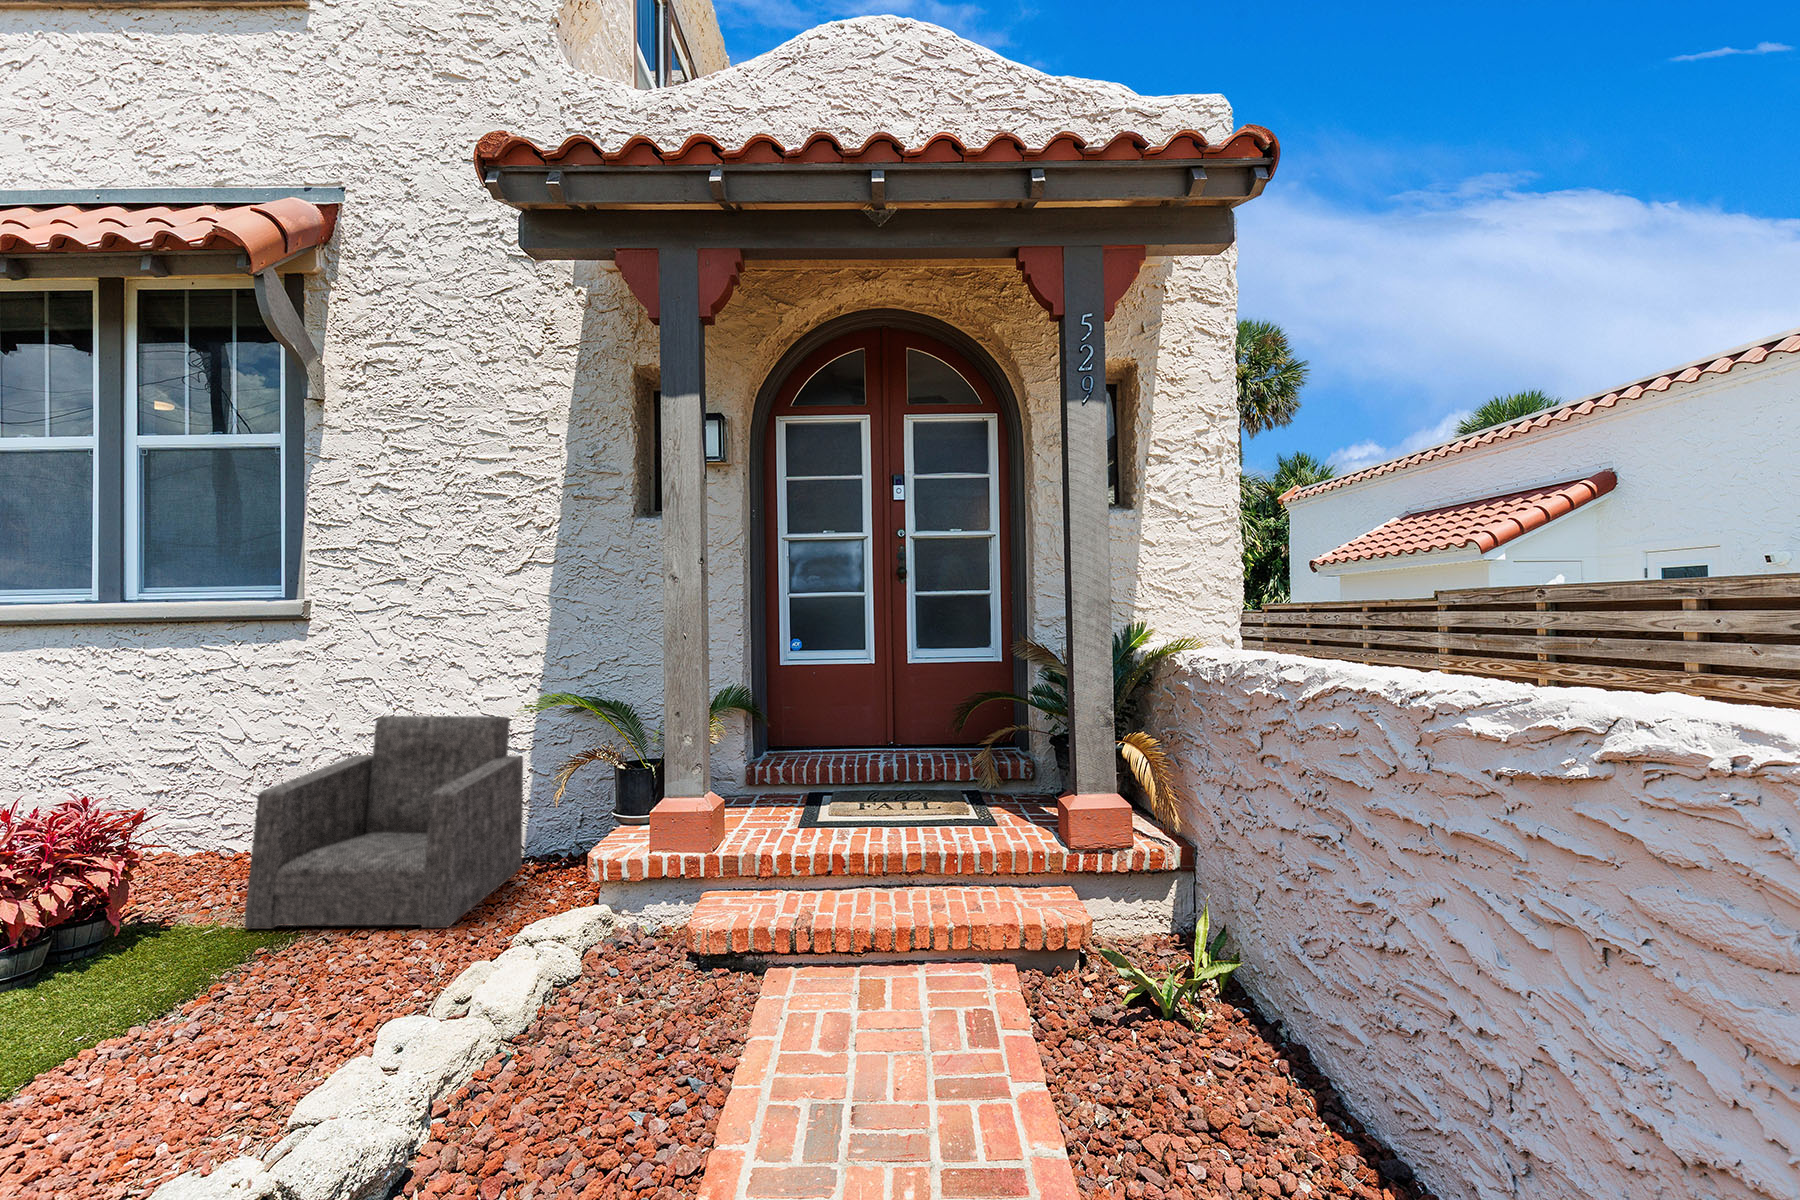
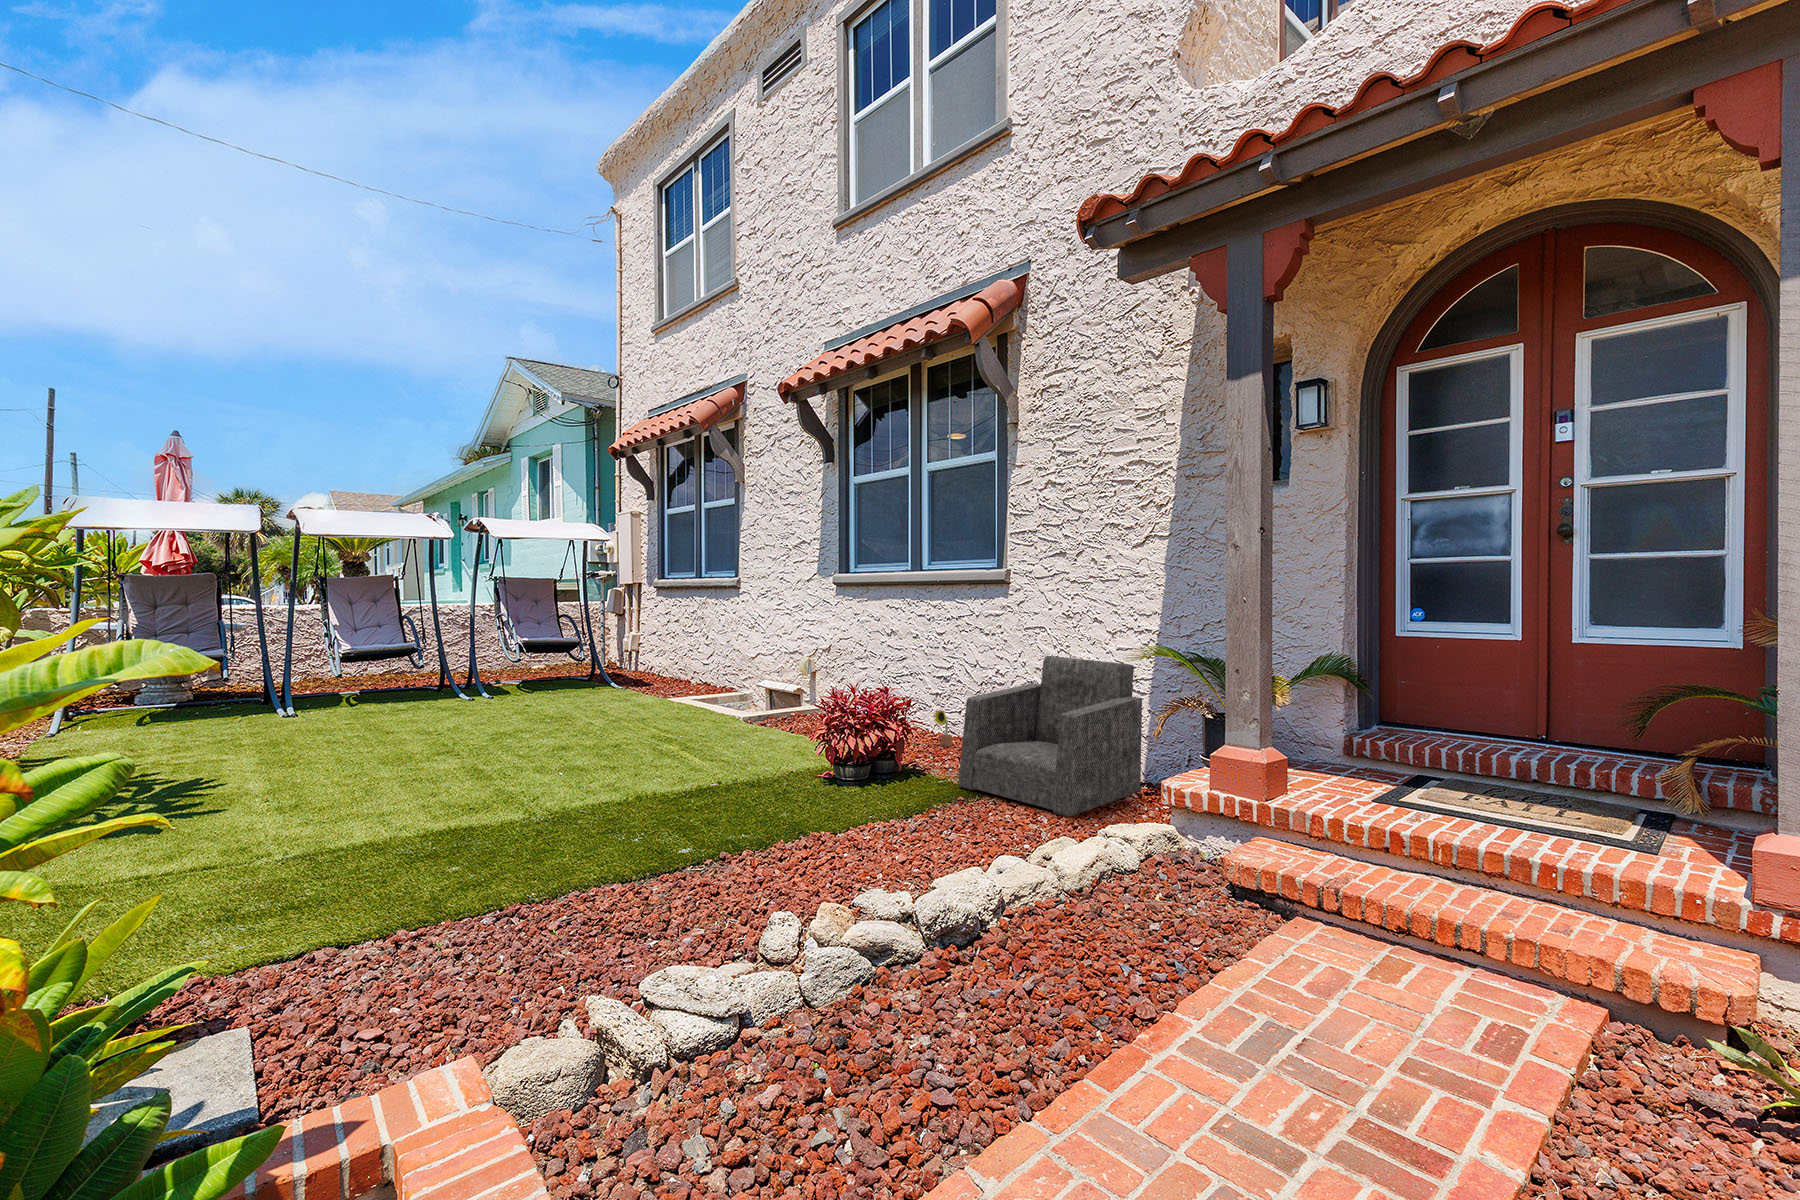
decorative plant: none [159,813,199,870] -> present [934,710,952,747]

